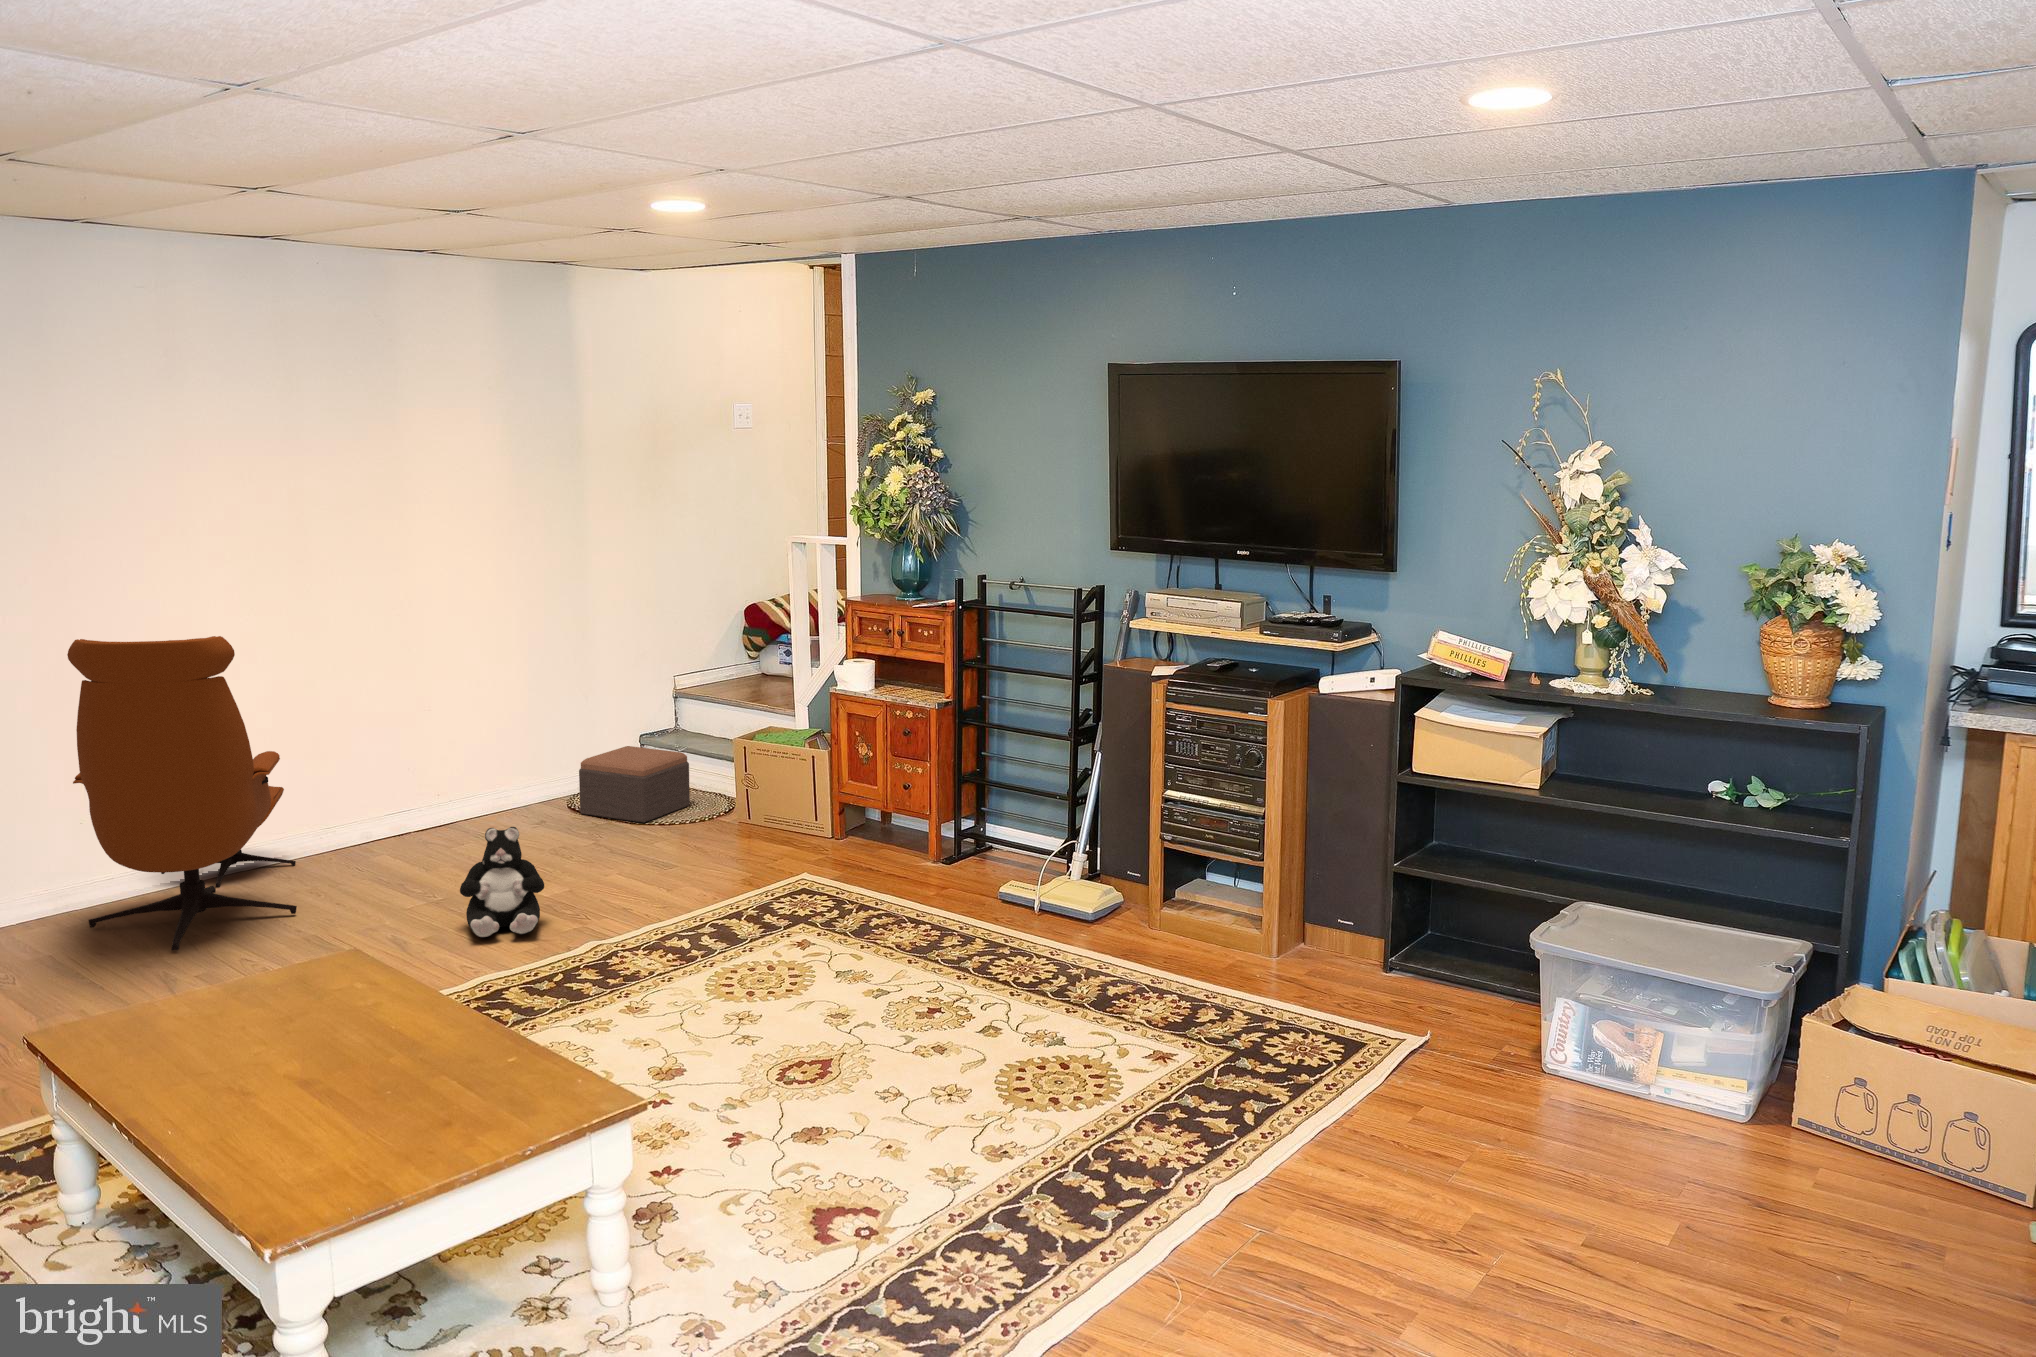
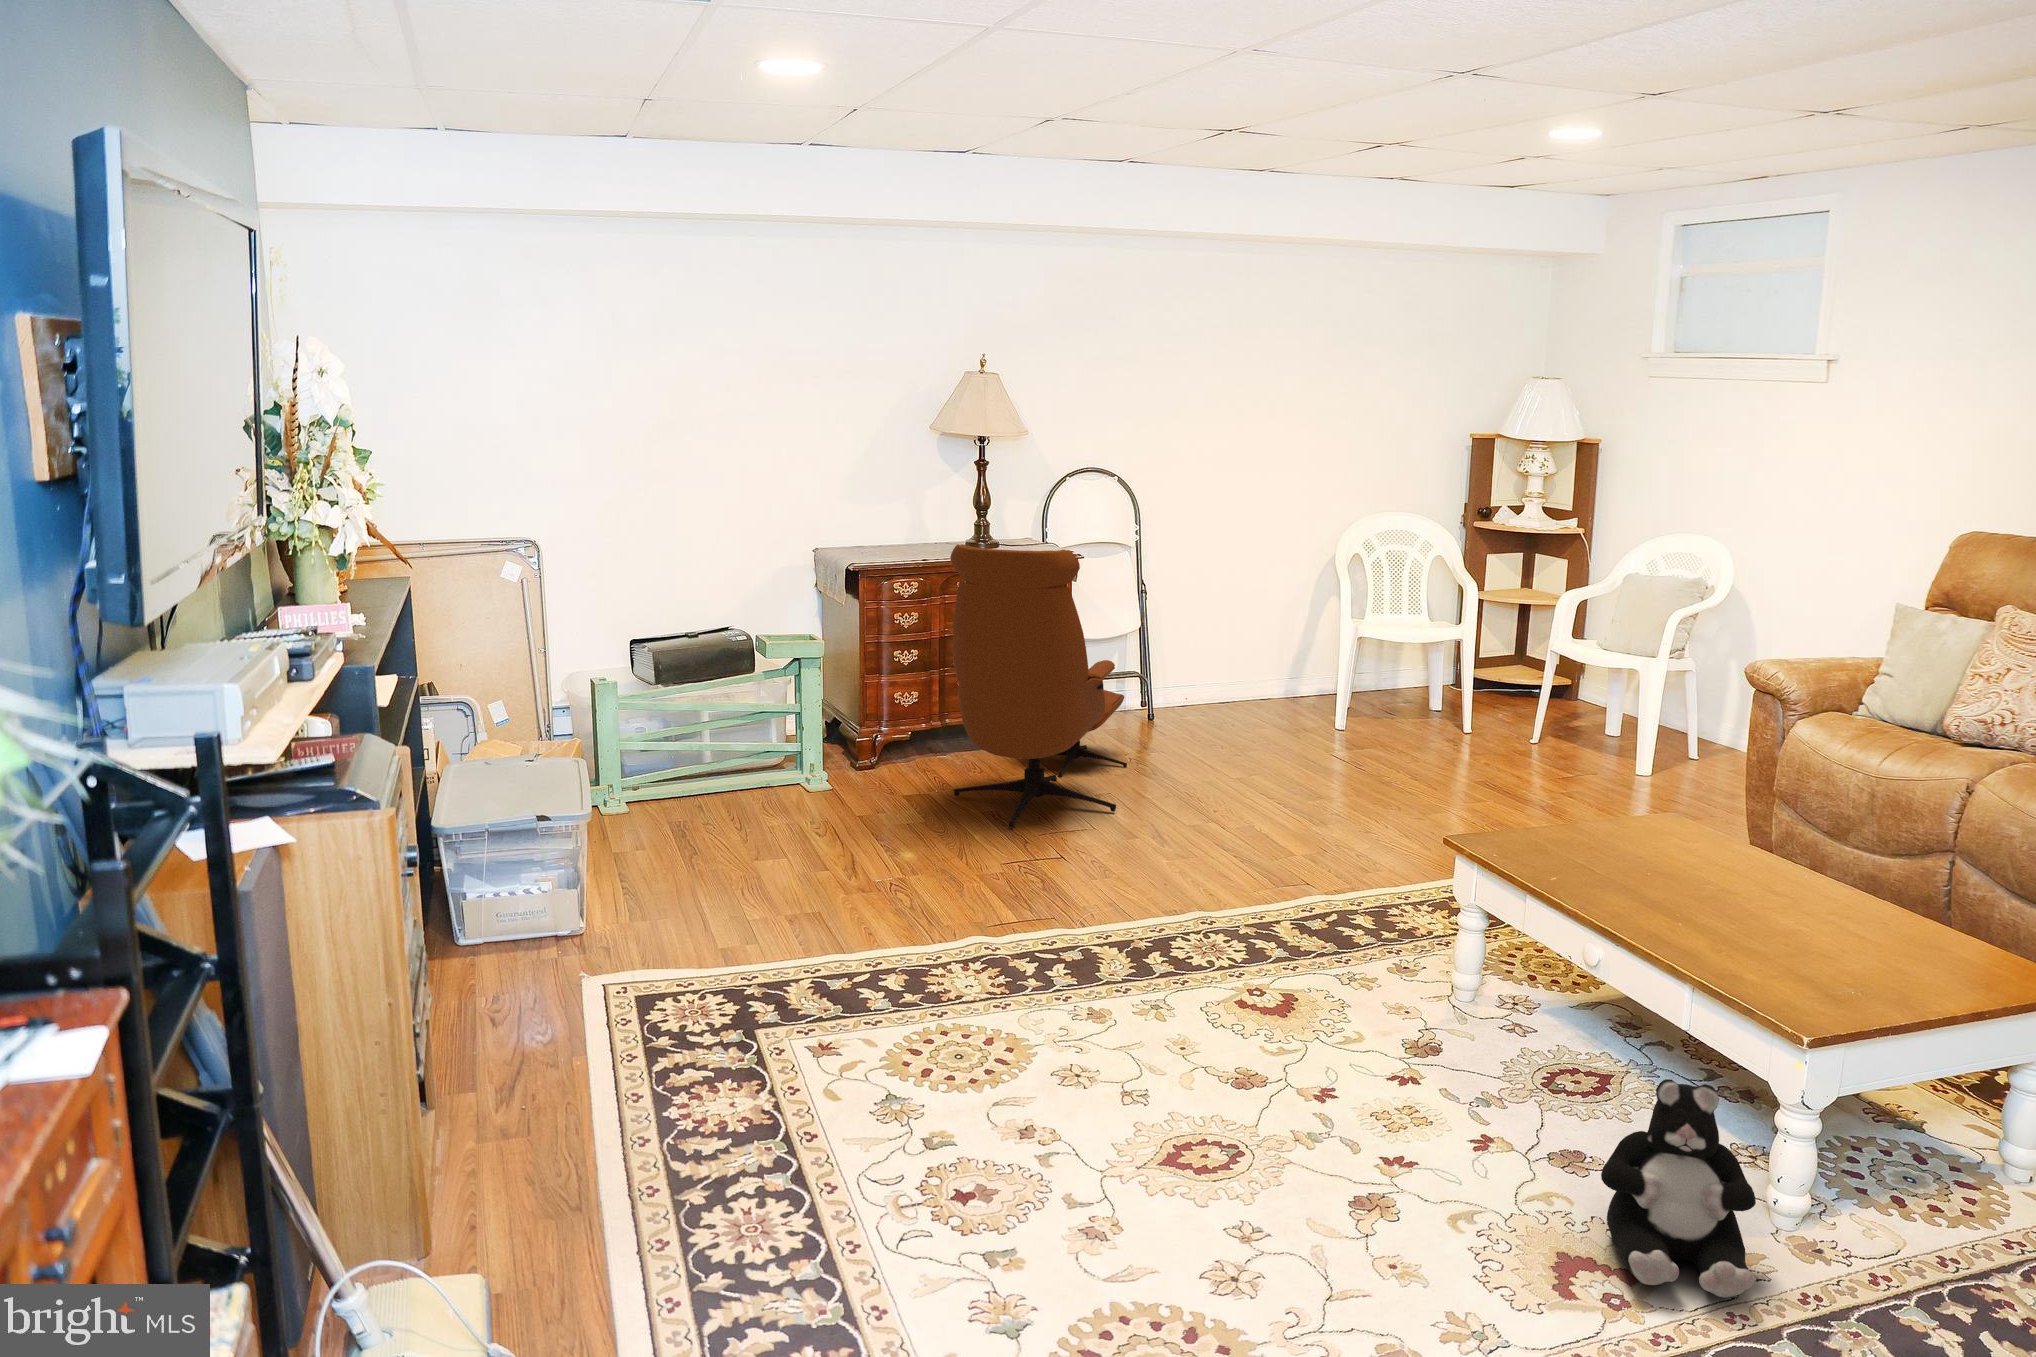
footstool: present [579,746,690,823] -> none [1393,694,1510,774]
plush toy: present [460,827,544,937] -> present [1601,1079,1756,1298]

